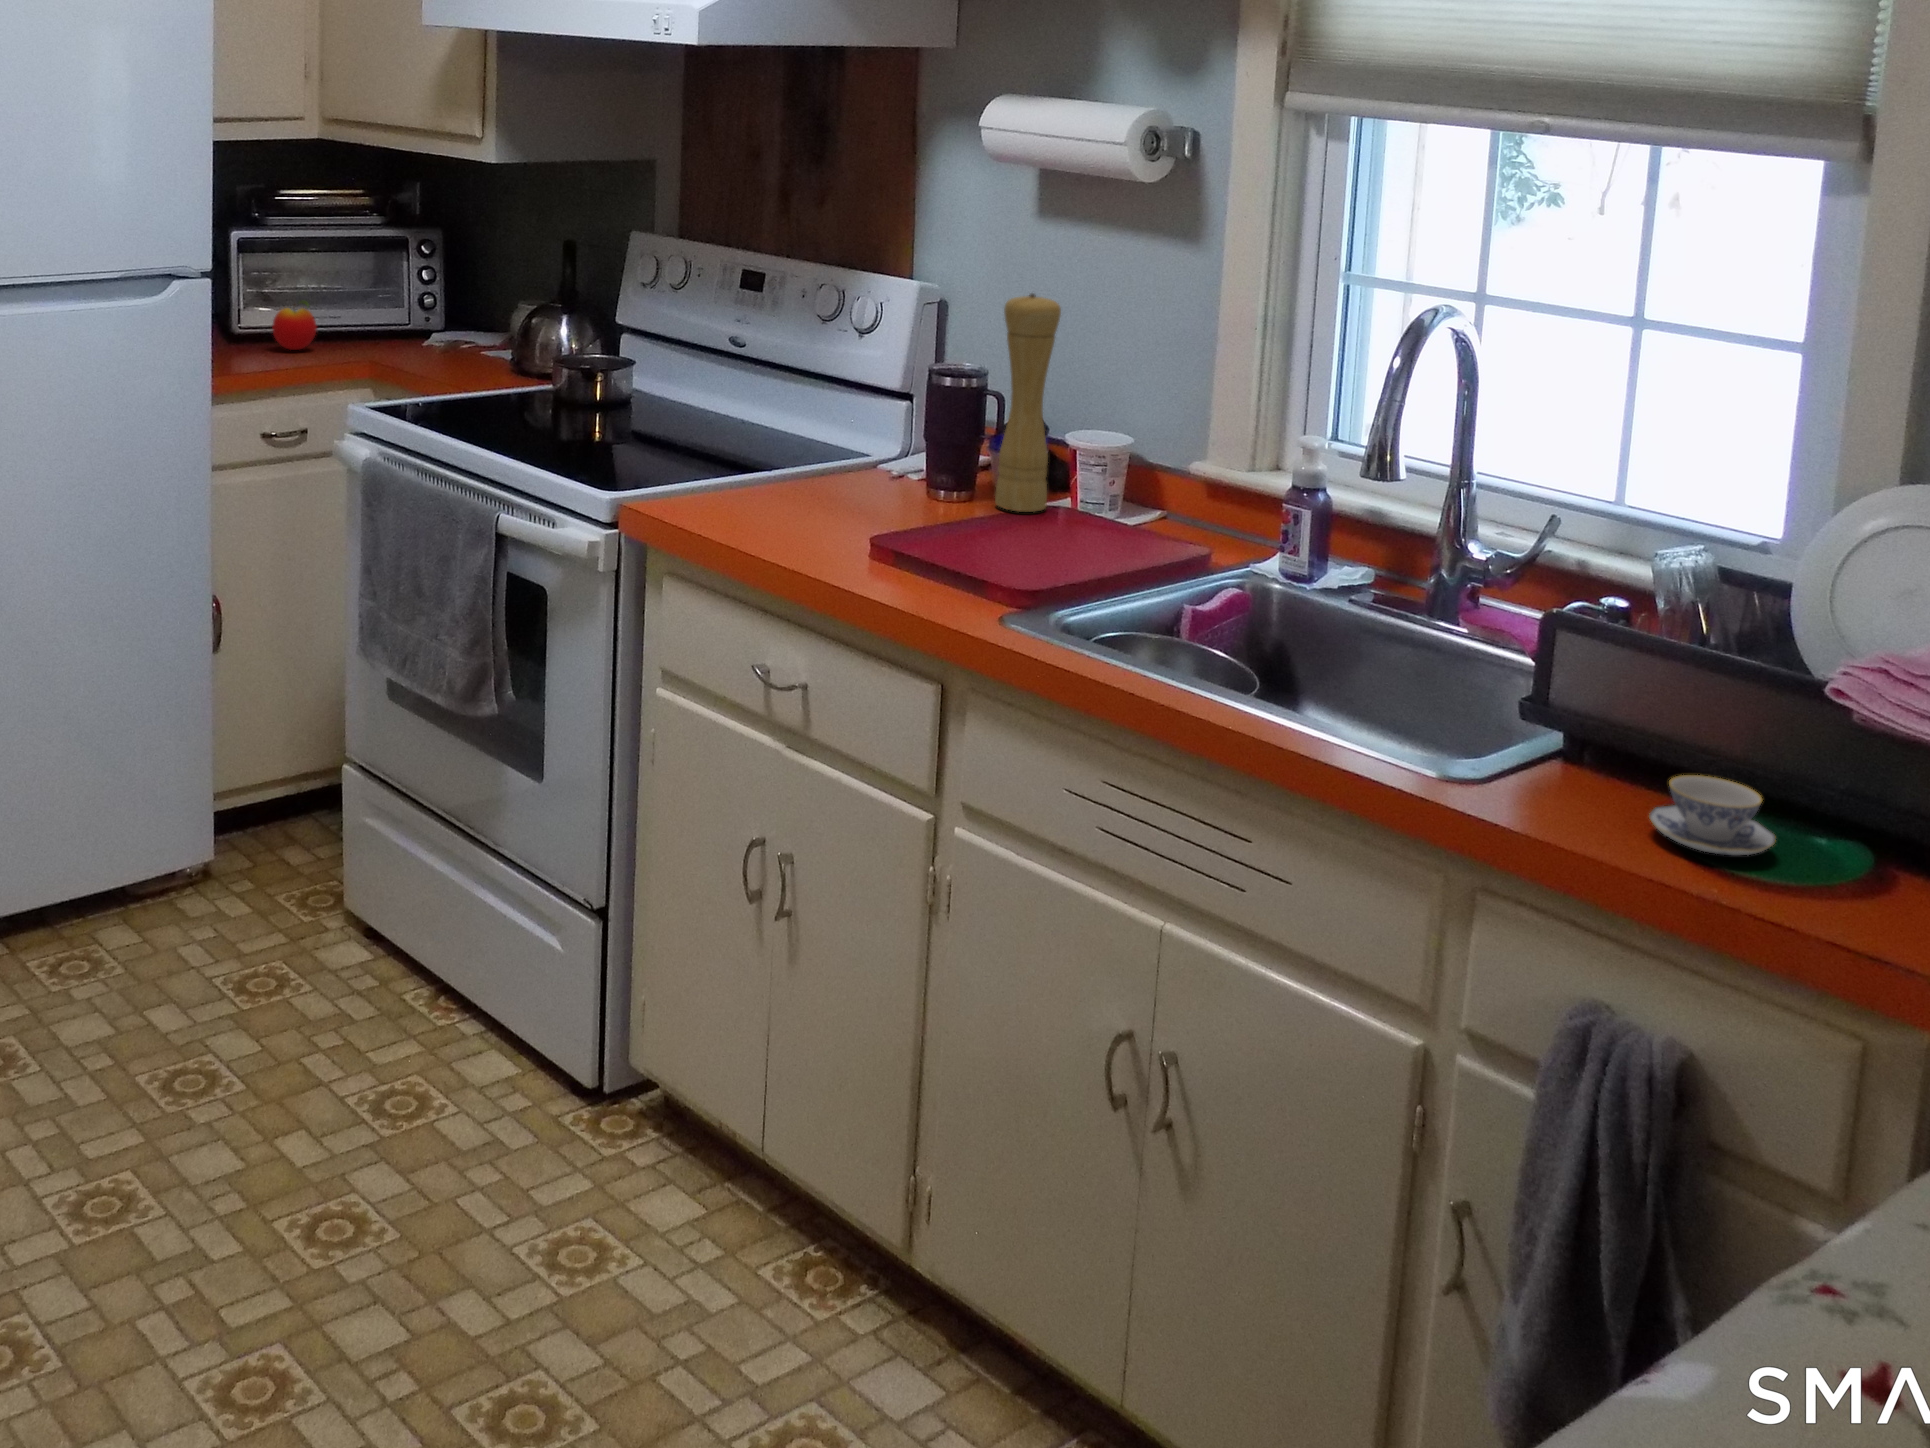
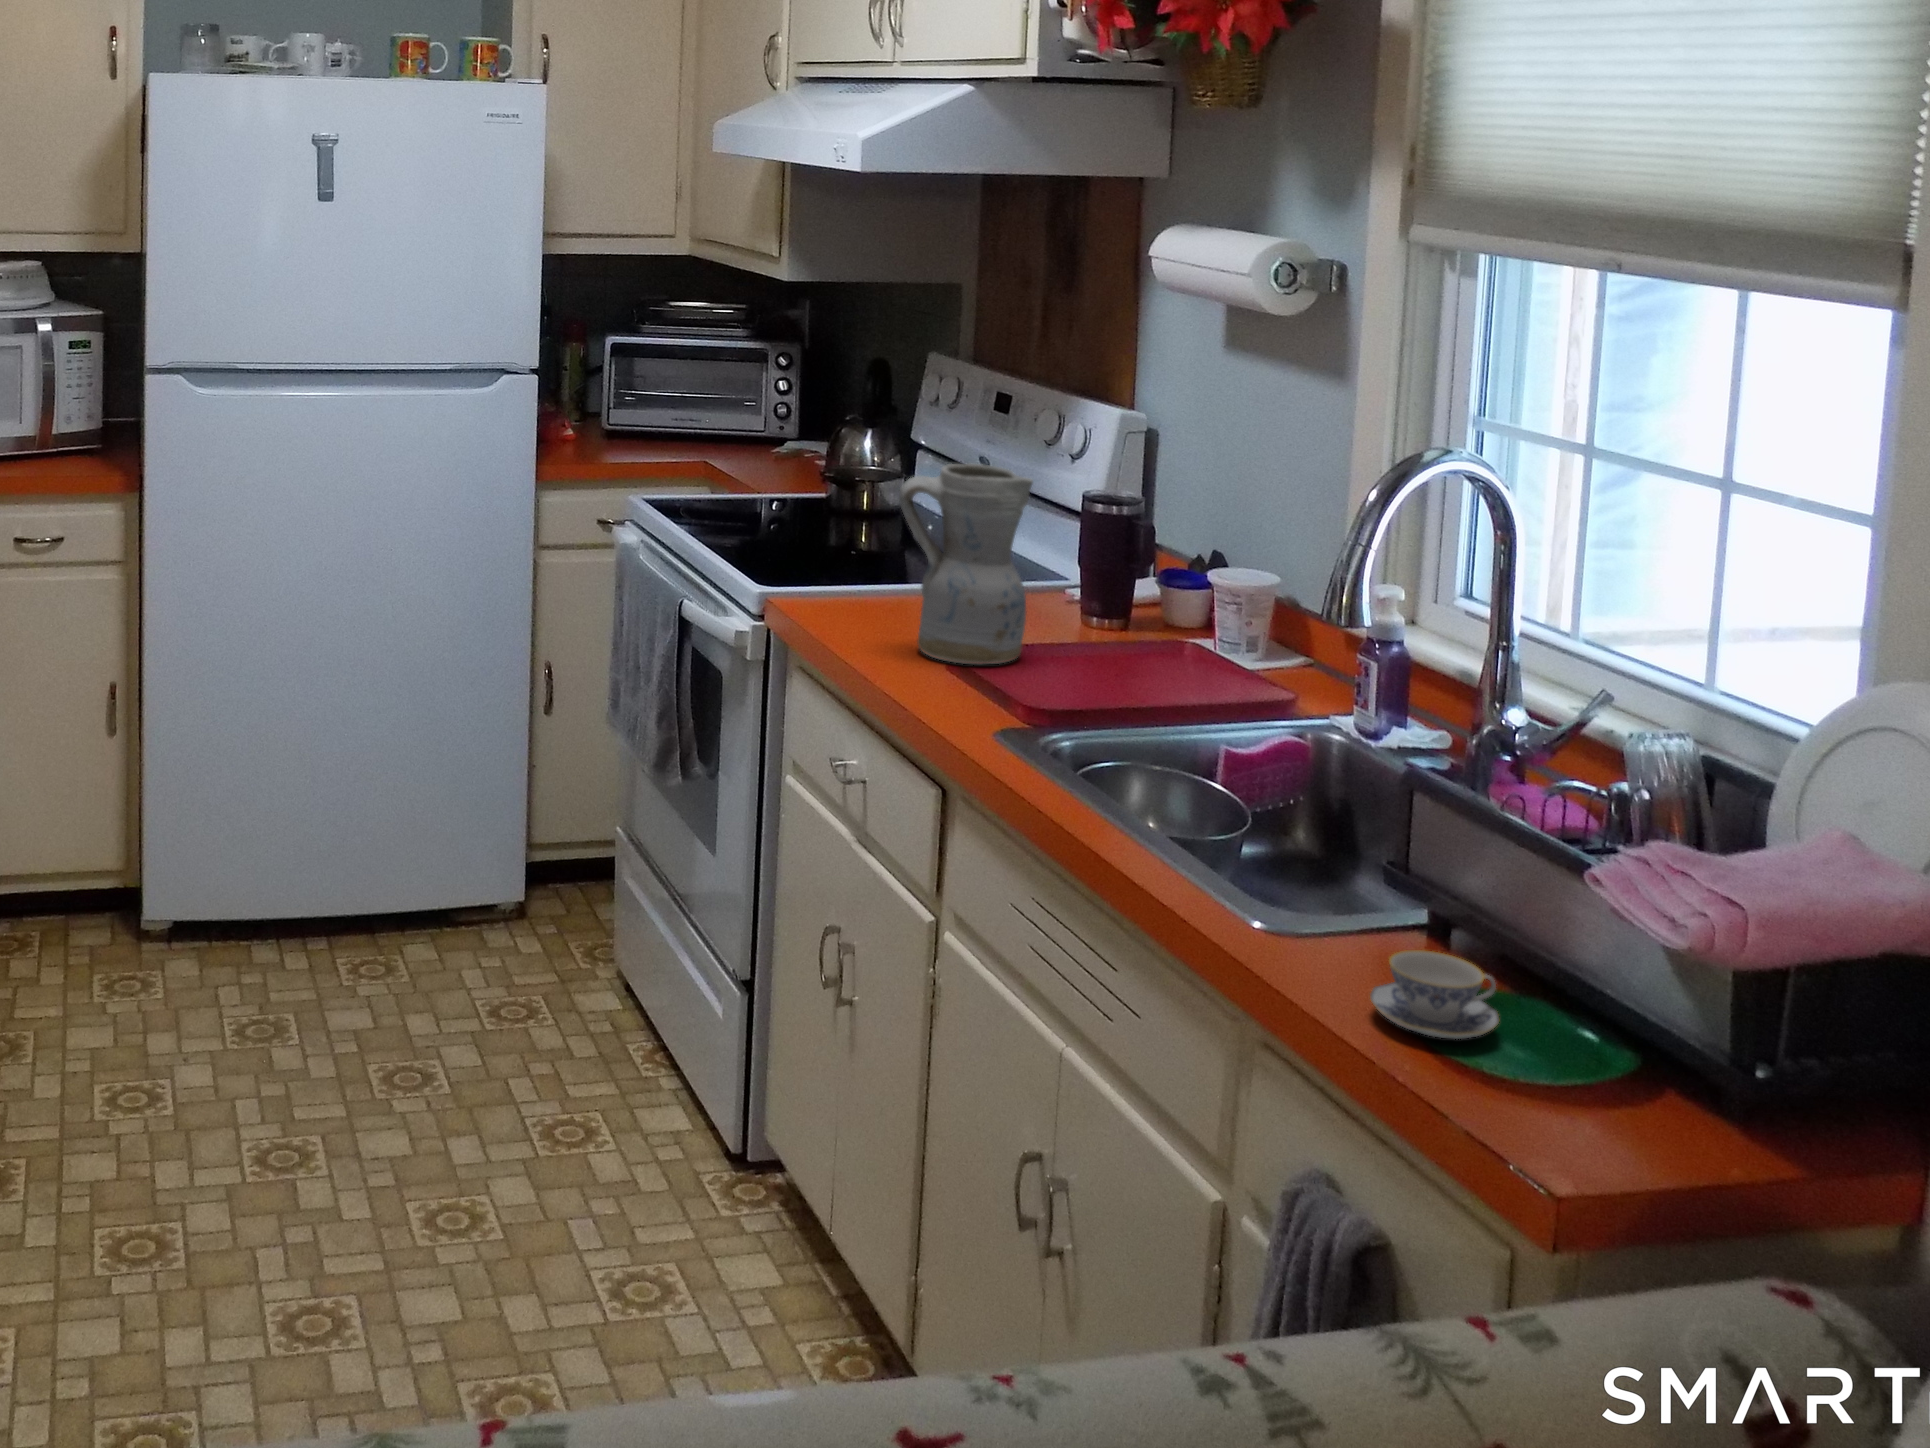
pepper mill: present [995,293,1061,512] -> none [1125,424,1191,647]
apple: present [272,301,317,350] -> none [629,401,669,447]
ceramic pitcher: none [825,344,958,549] -> present [899,464,1033,665]

